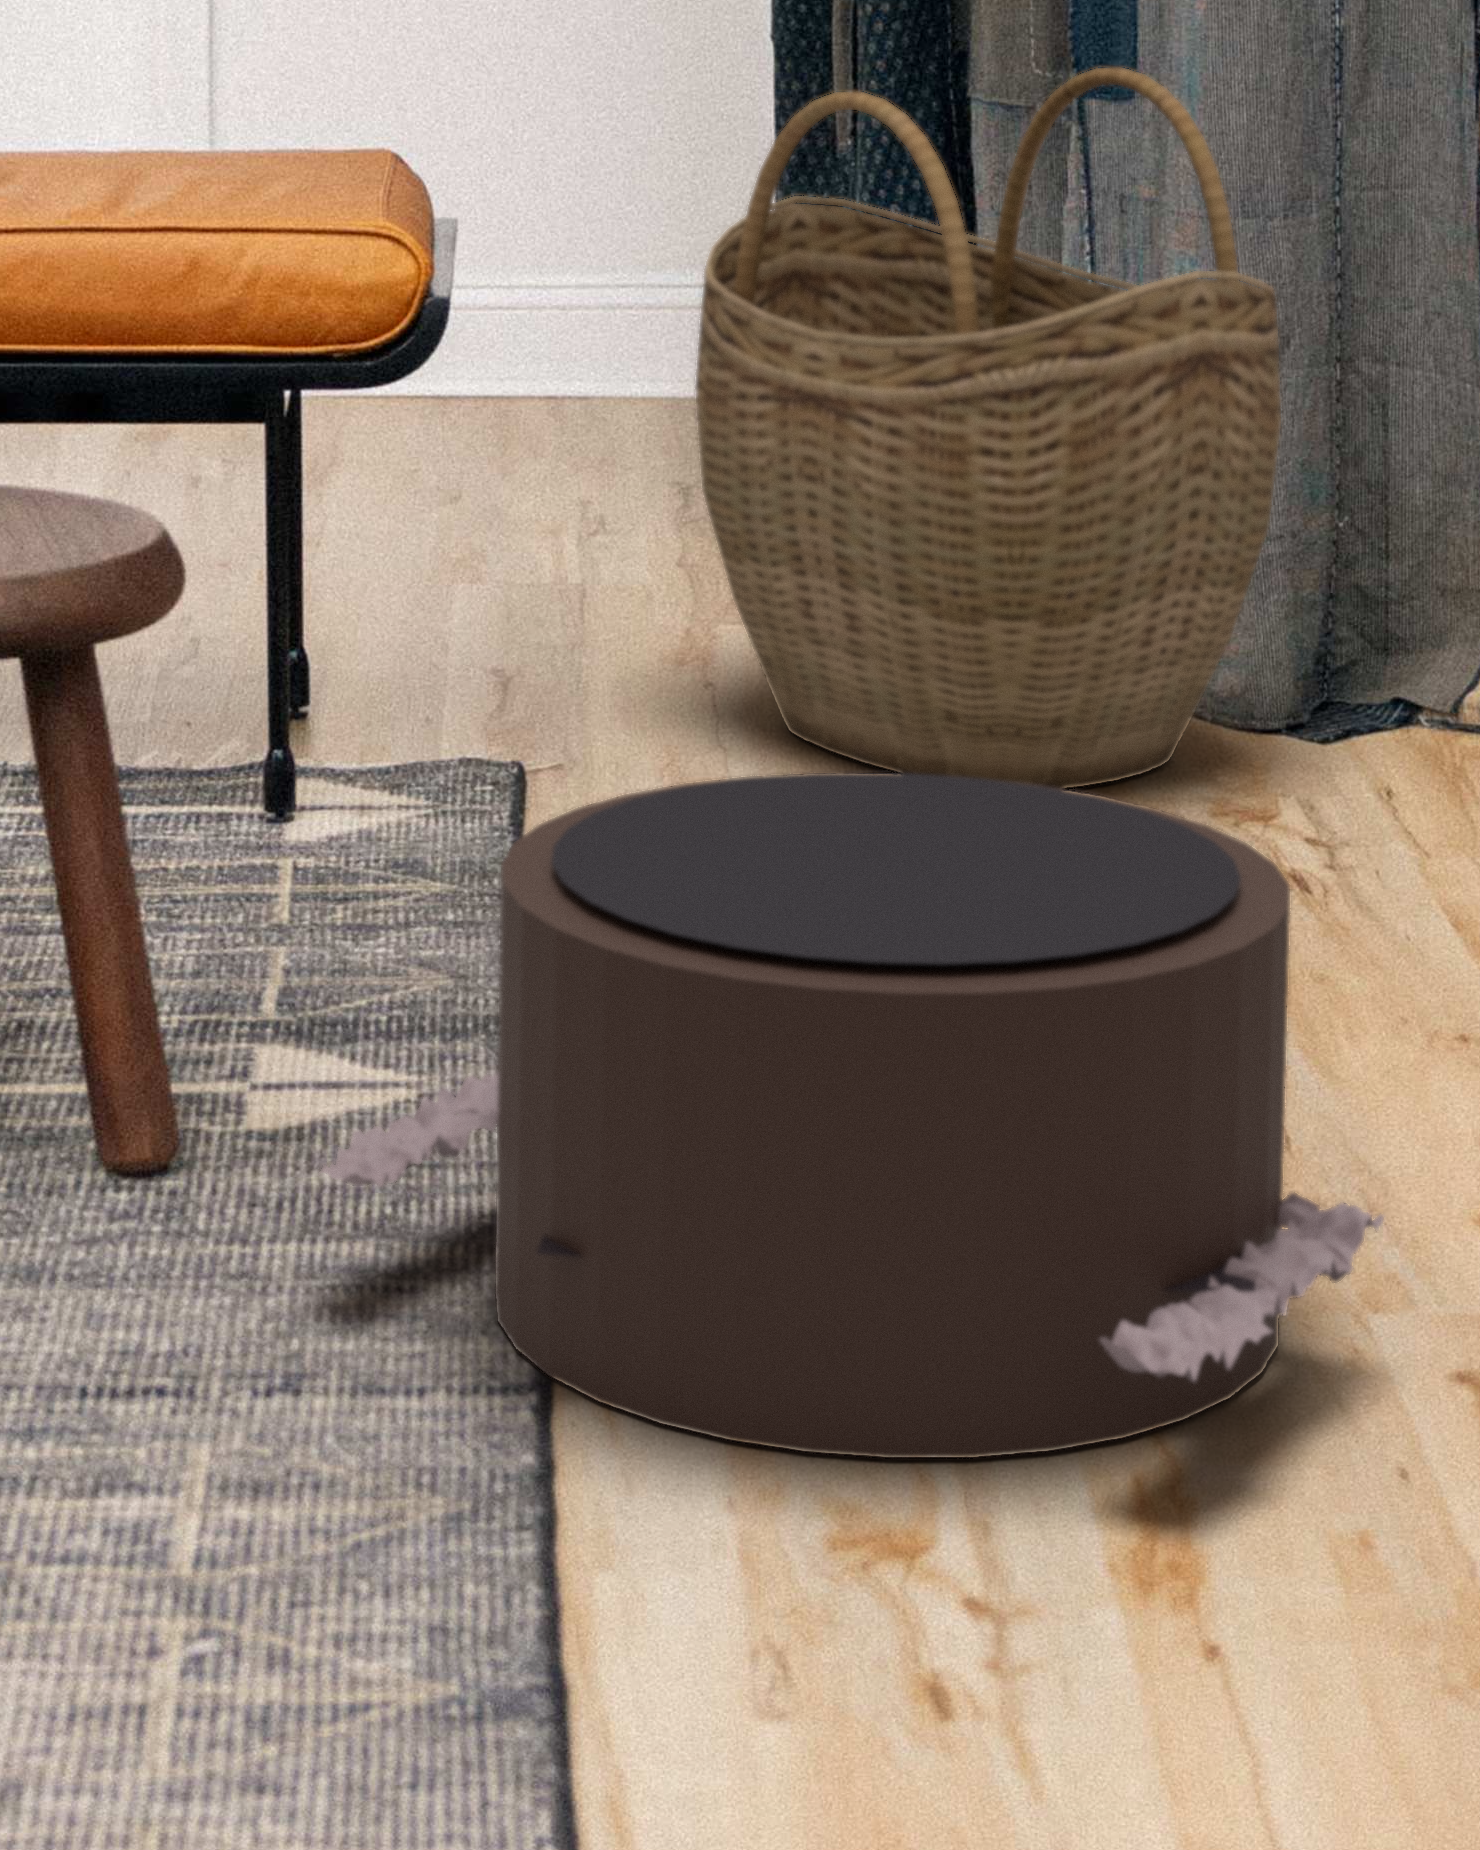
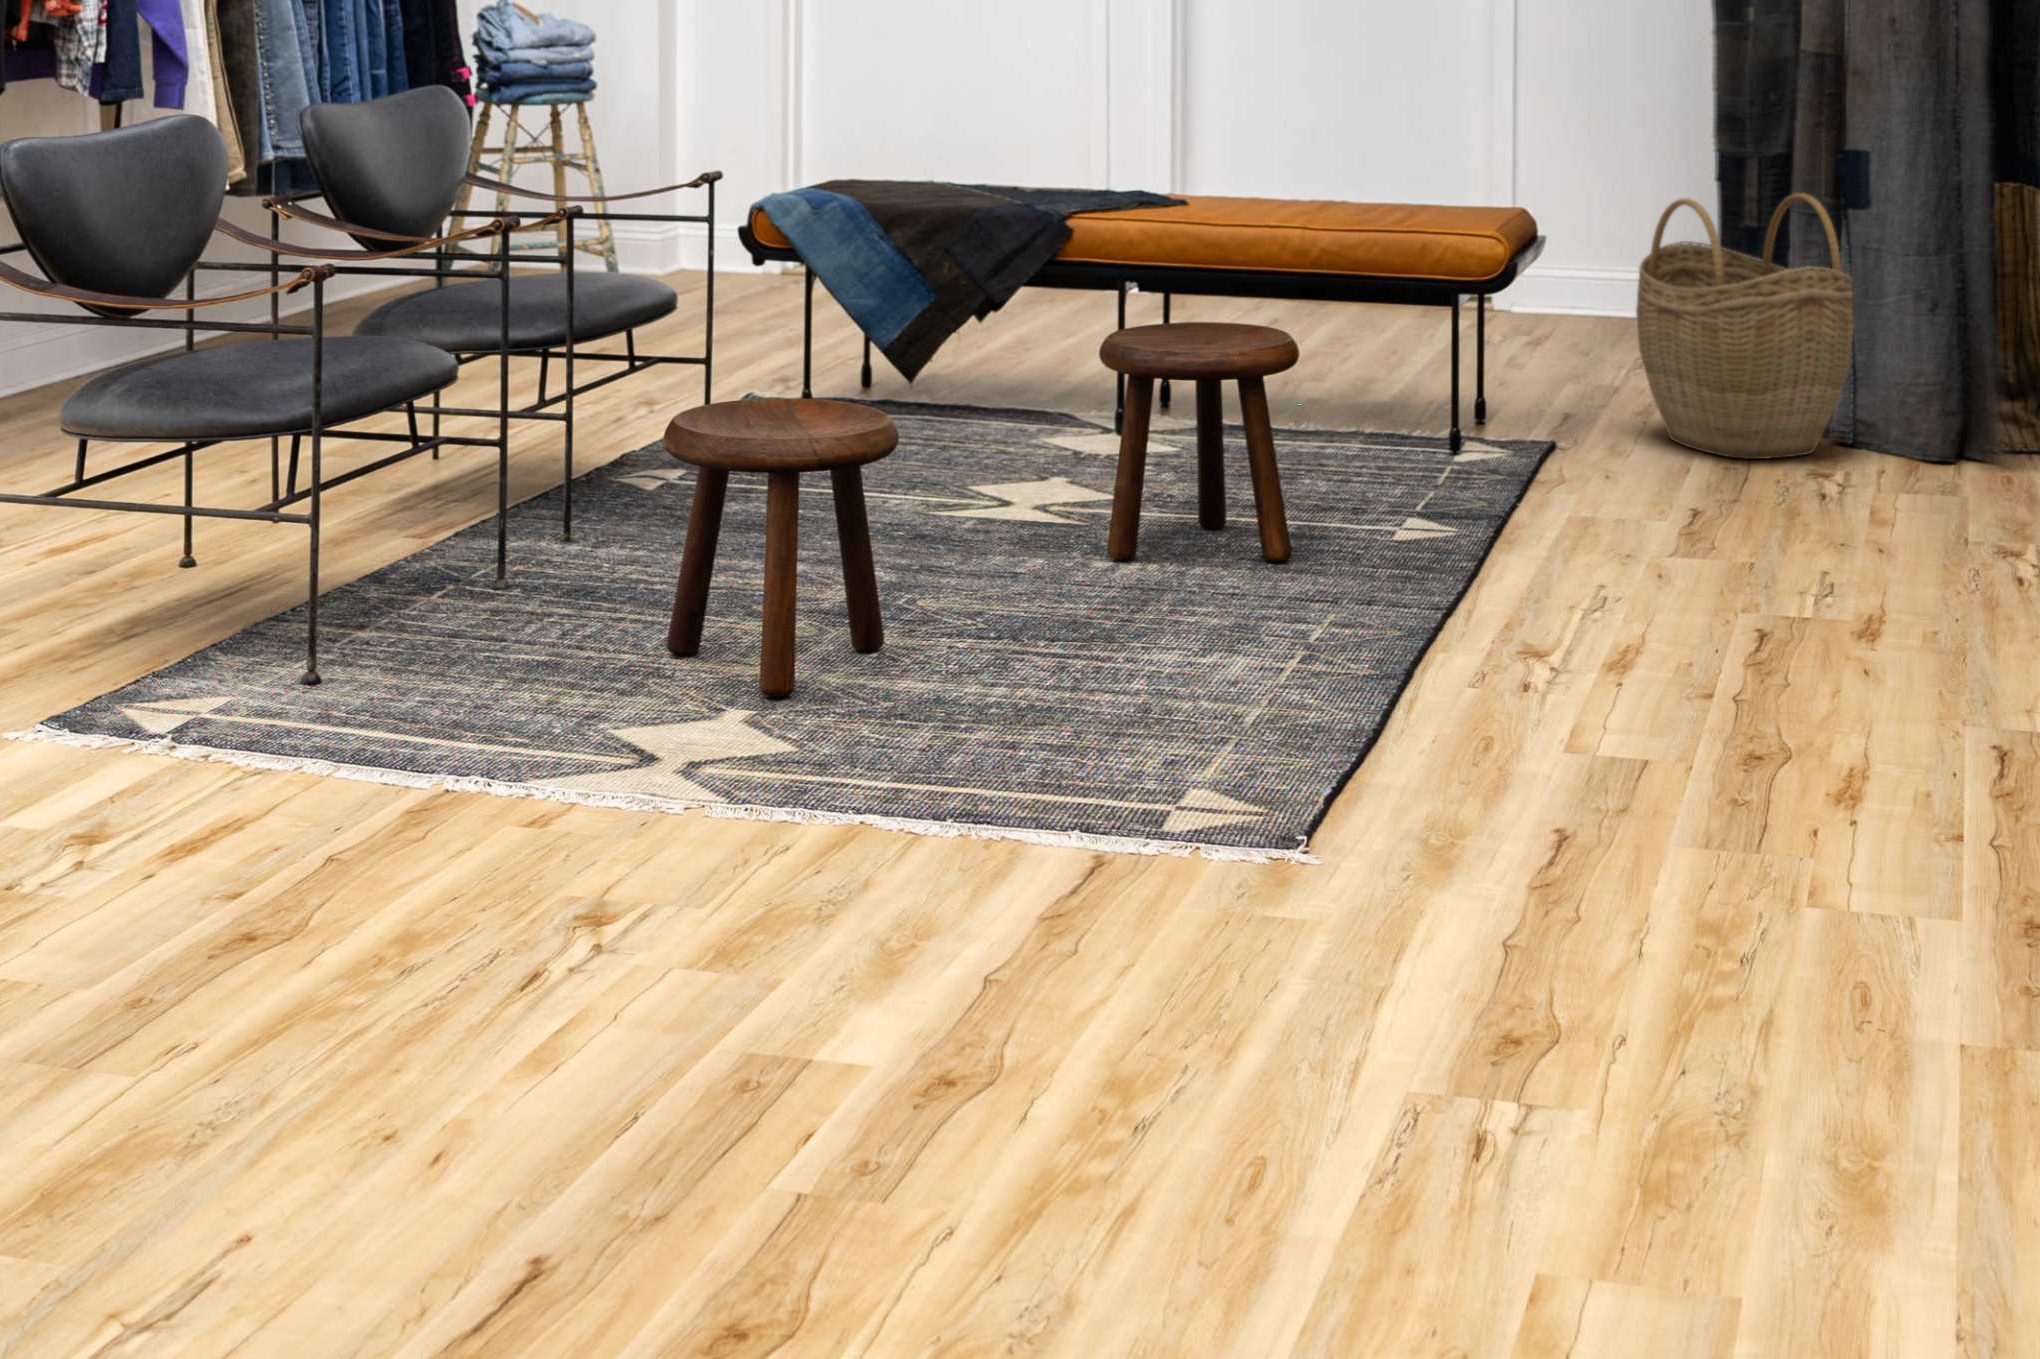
pouf: present [322,772,1384,1458] -> none [1411,408,1742,595]

